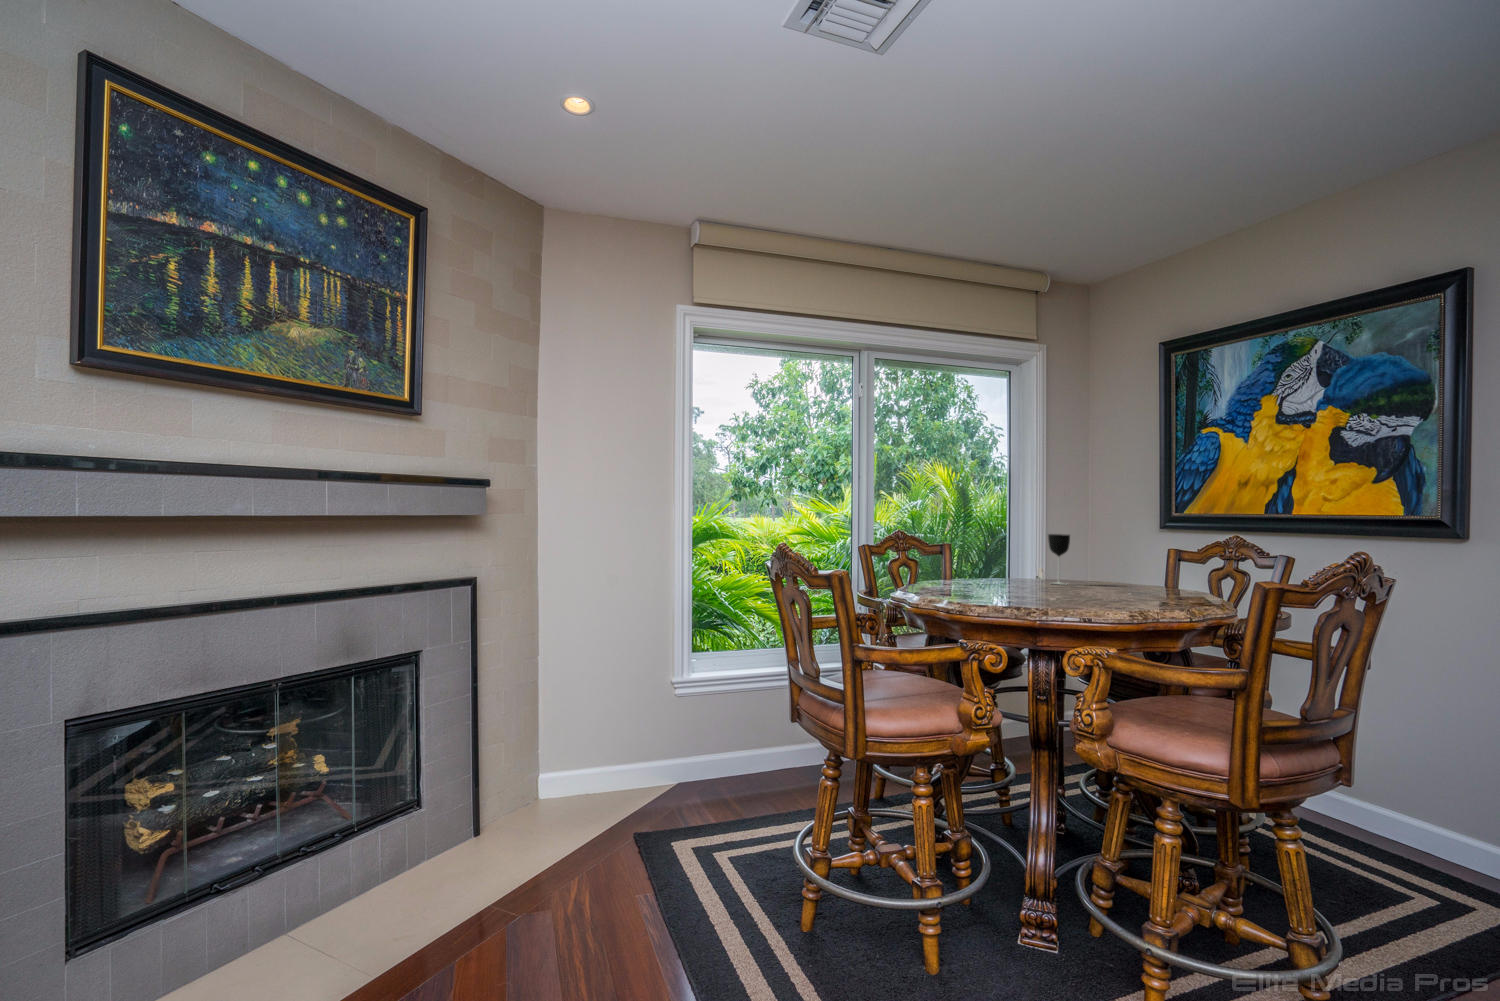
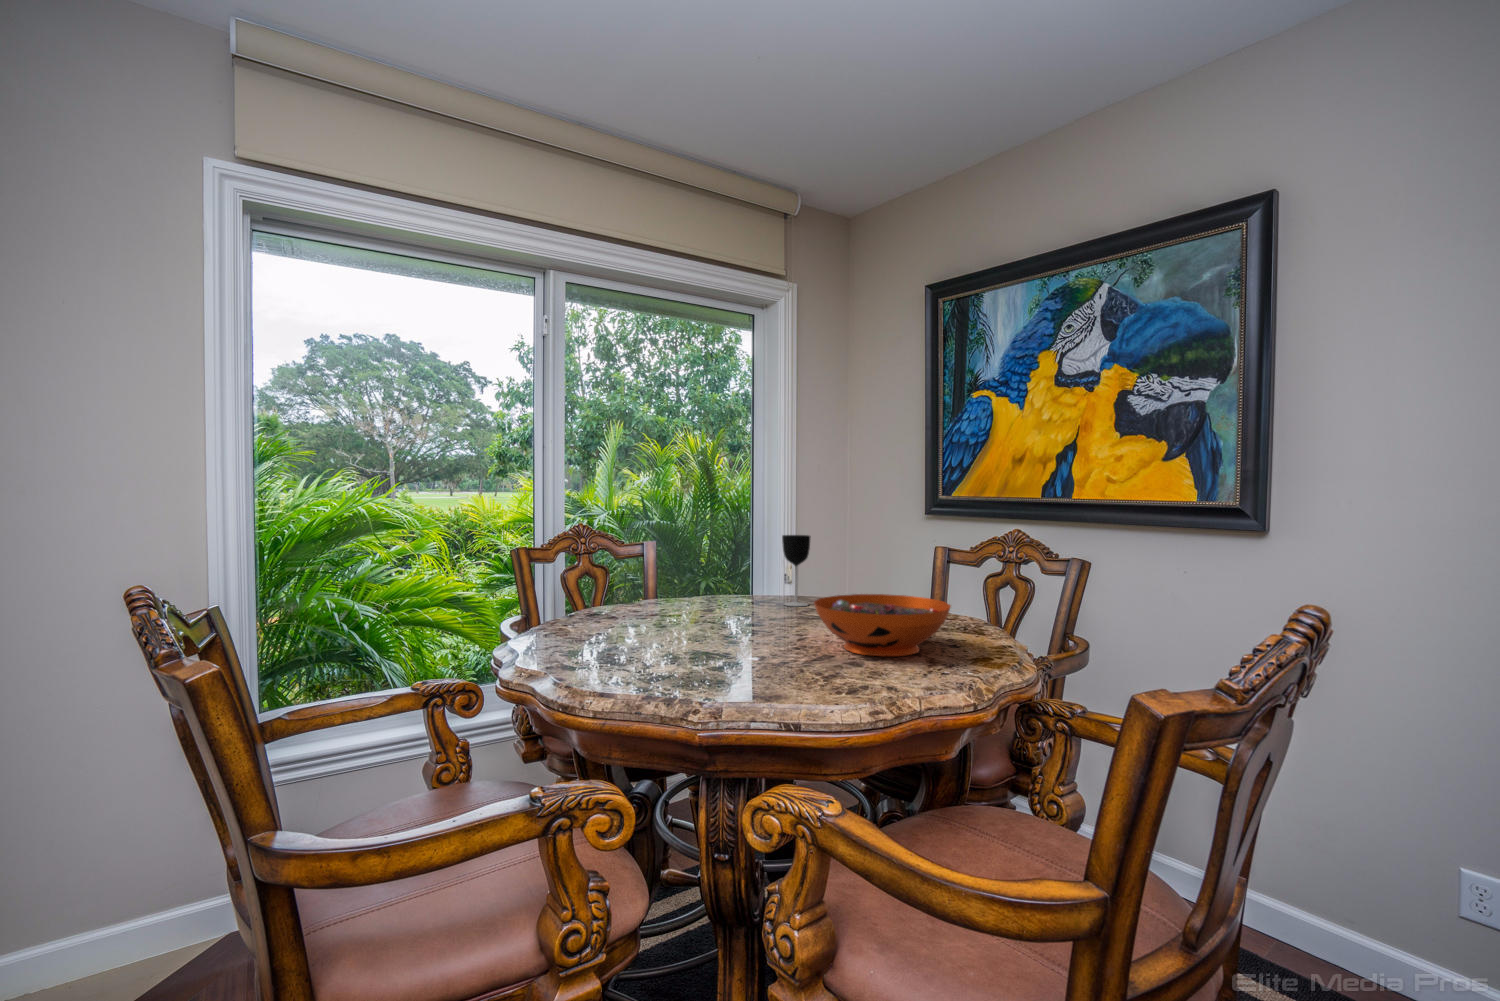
decorative bowl: none [1085,566,1183,599] -> present [814,594,951,656]

